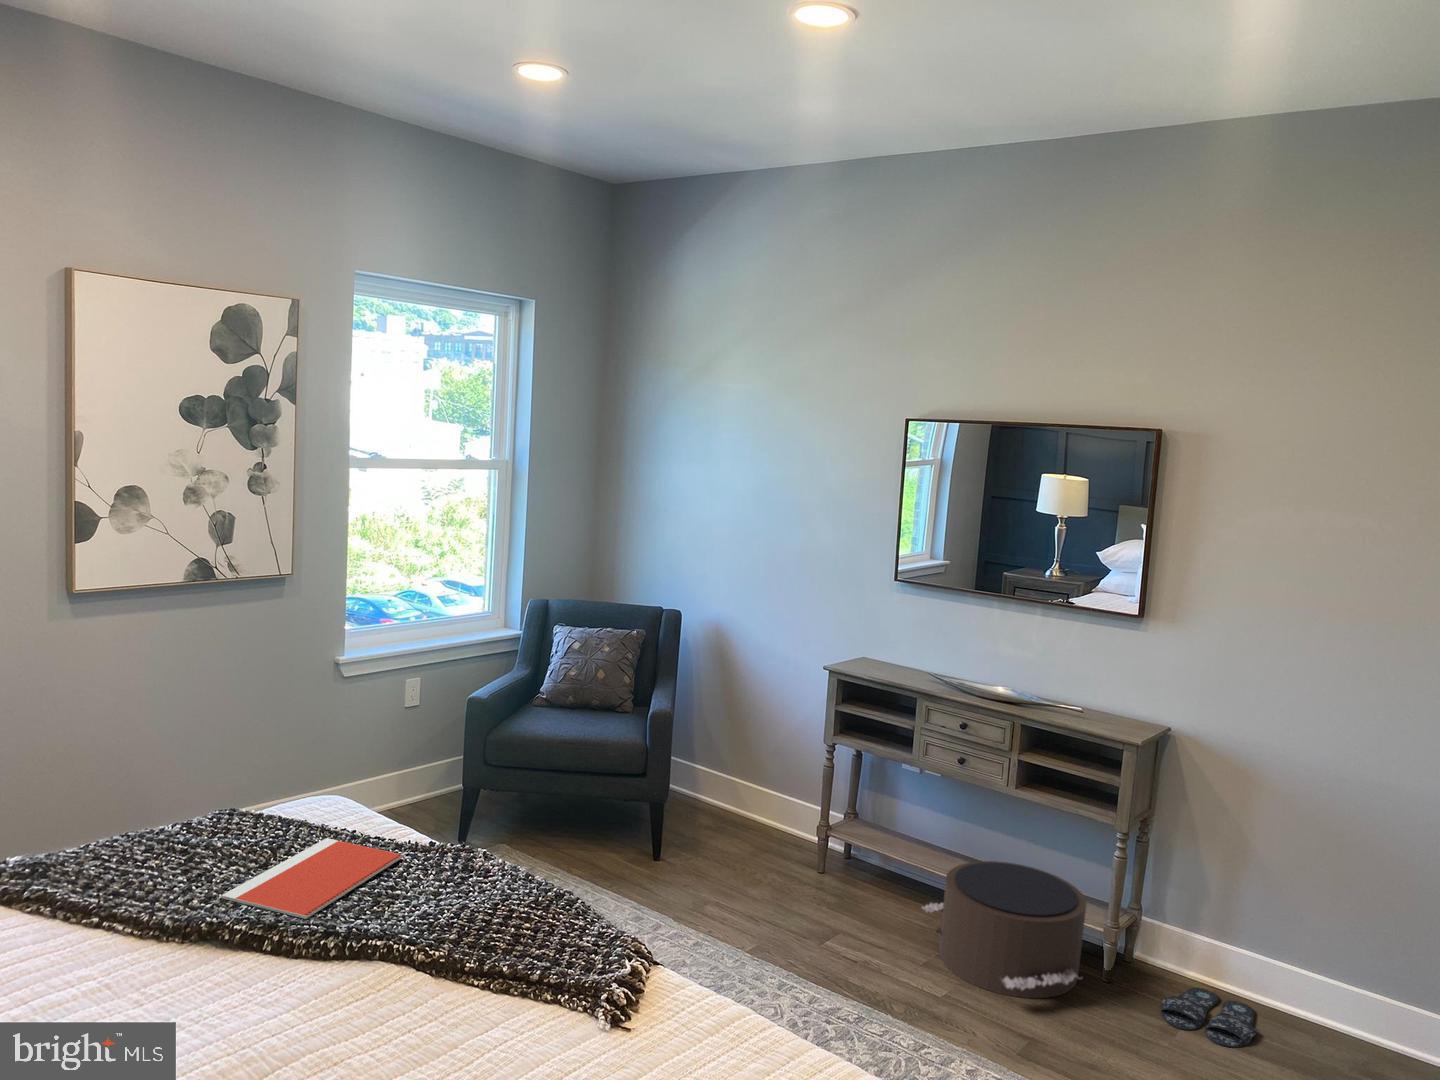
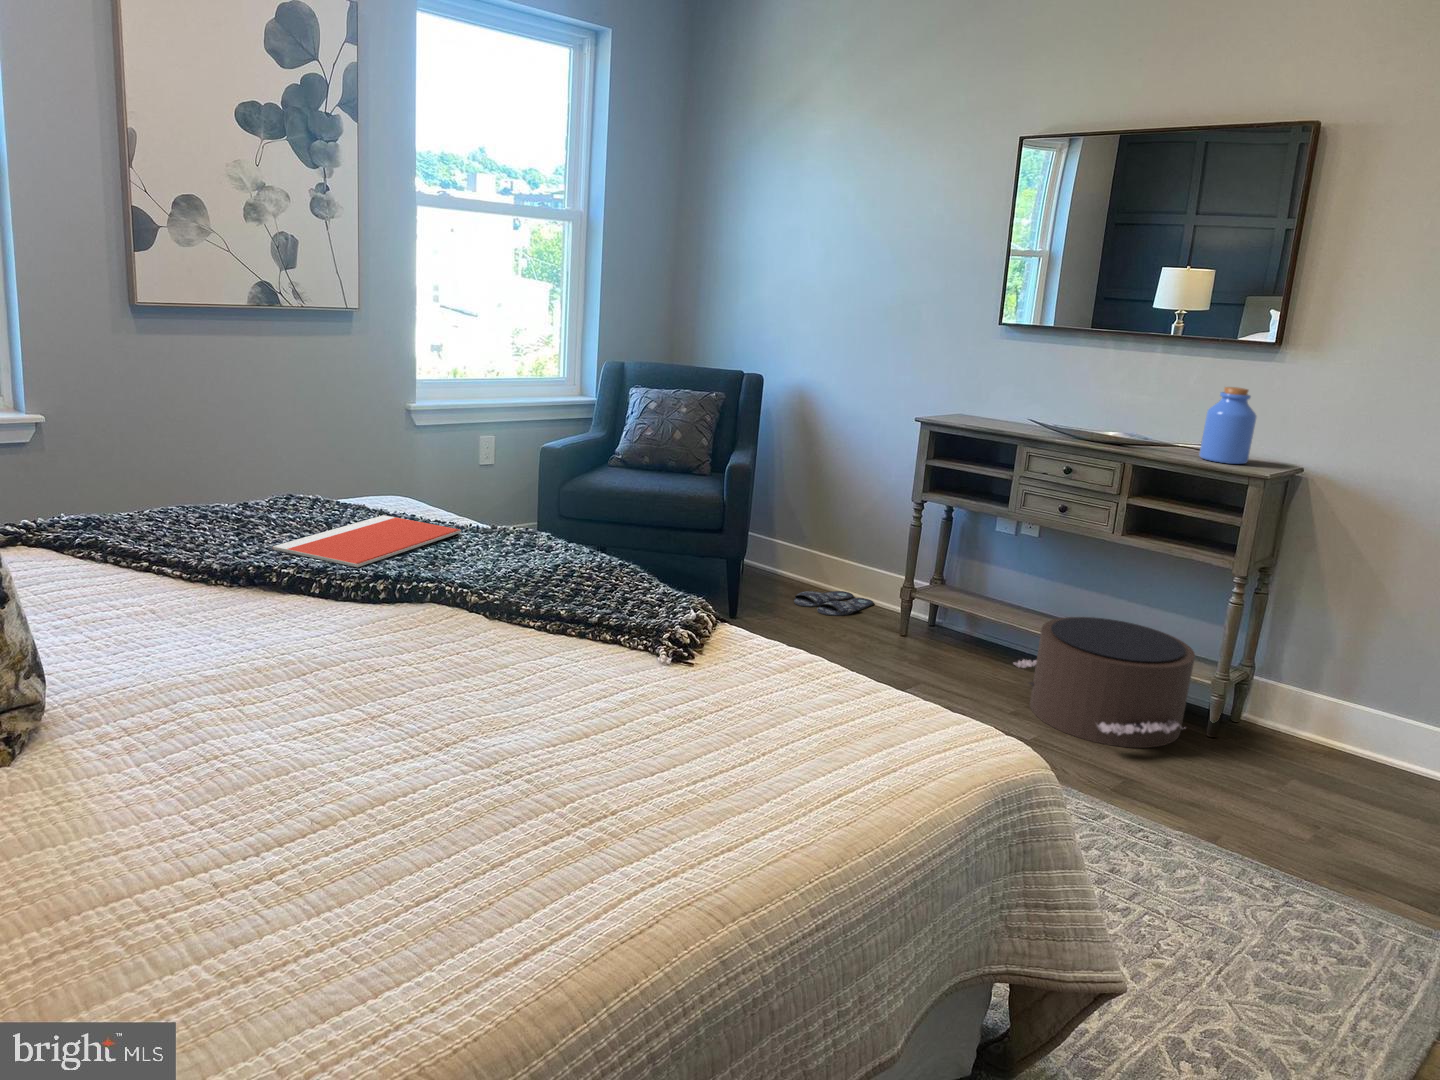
jar: none [1078,653,1126,724] -> present [1199,387,1257,464]
slippers: present [1161,988,1258,1047] -> present [794,591,874,616]

